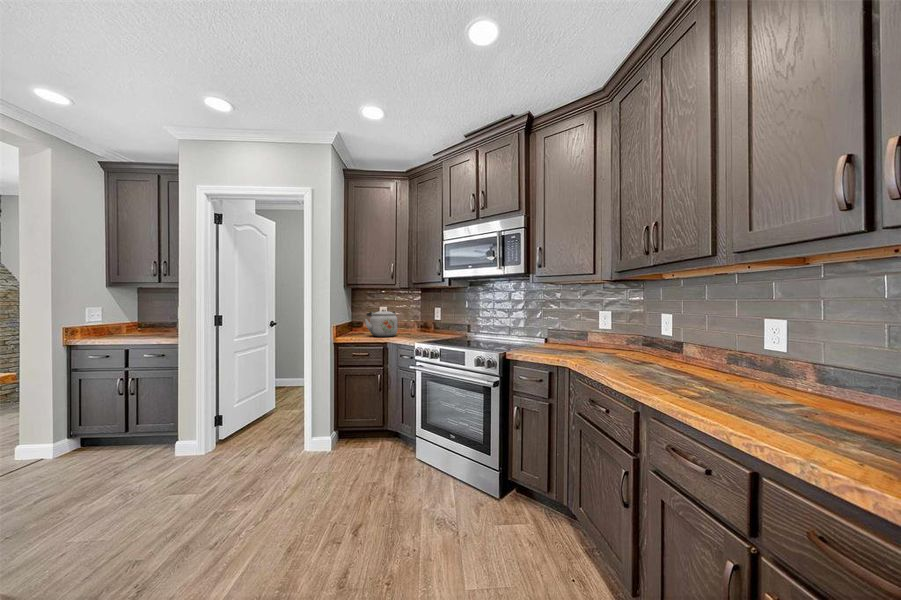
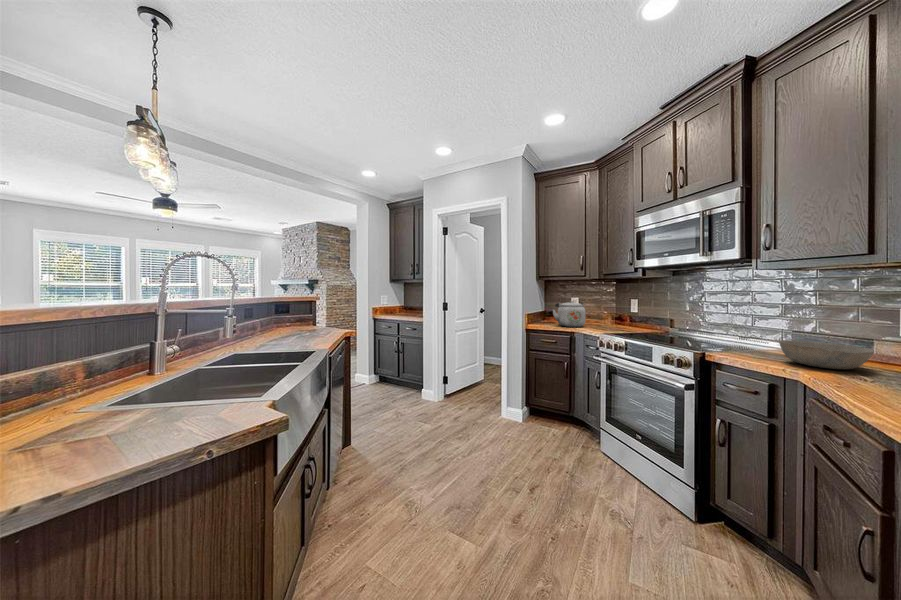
bowl: none [552,337,600,356] -> present [779,340,874,369]

